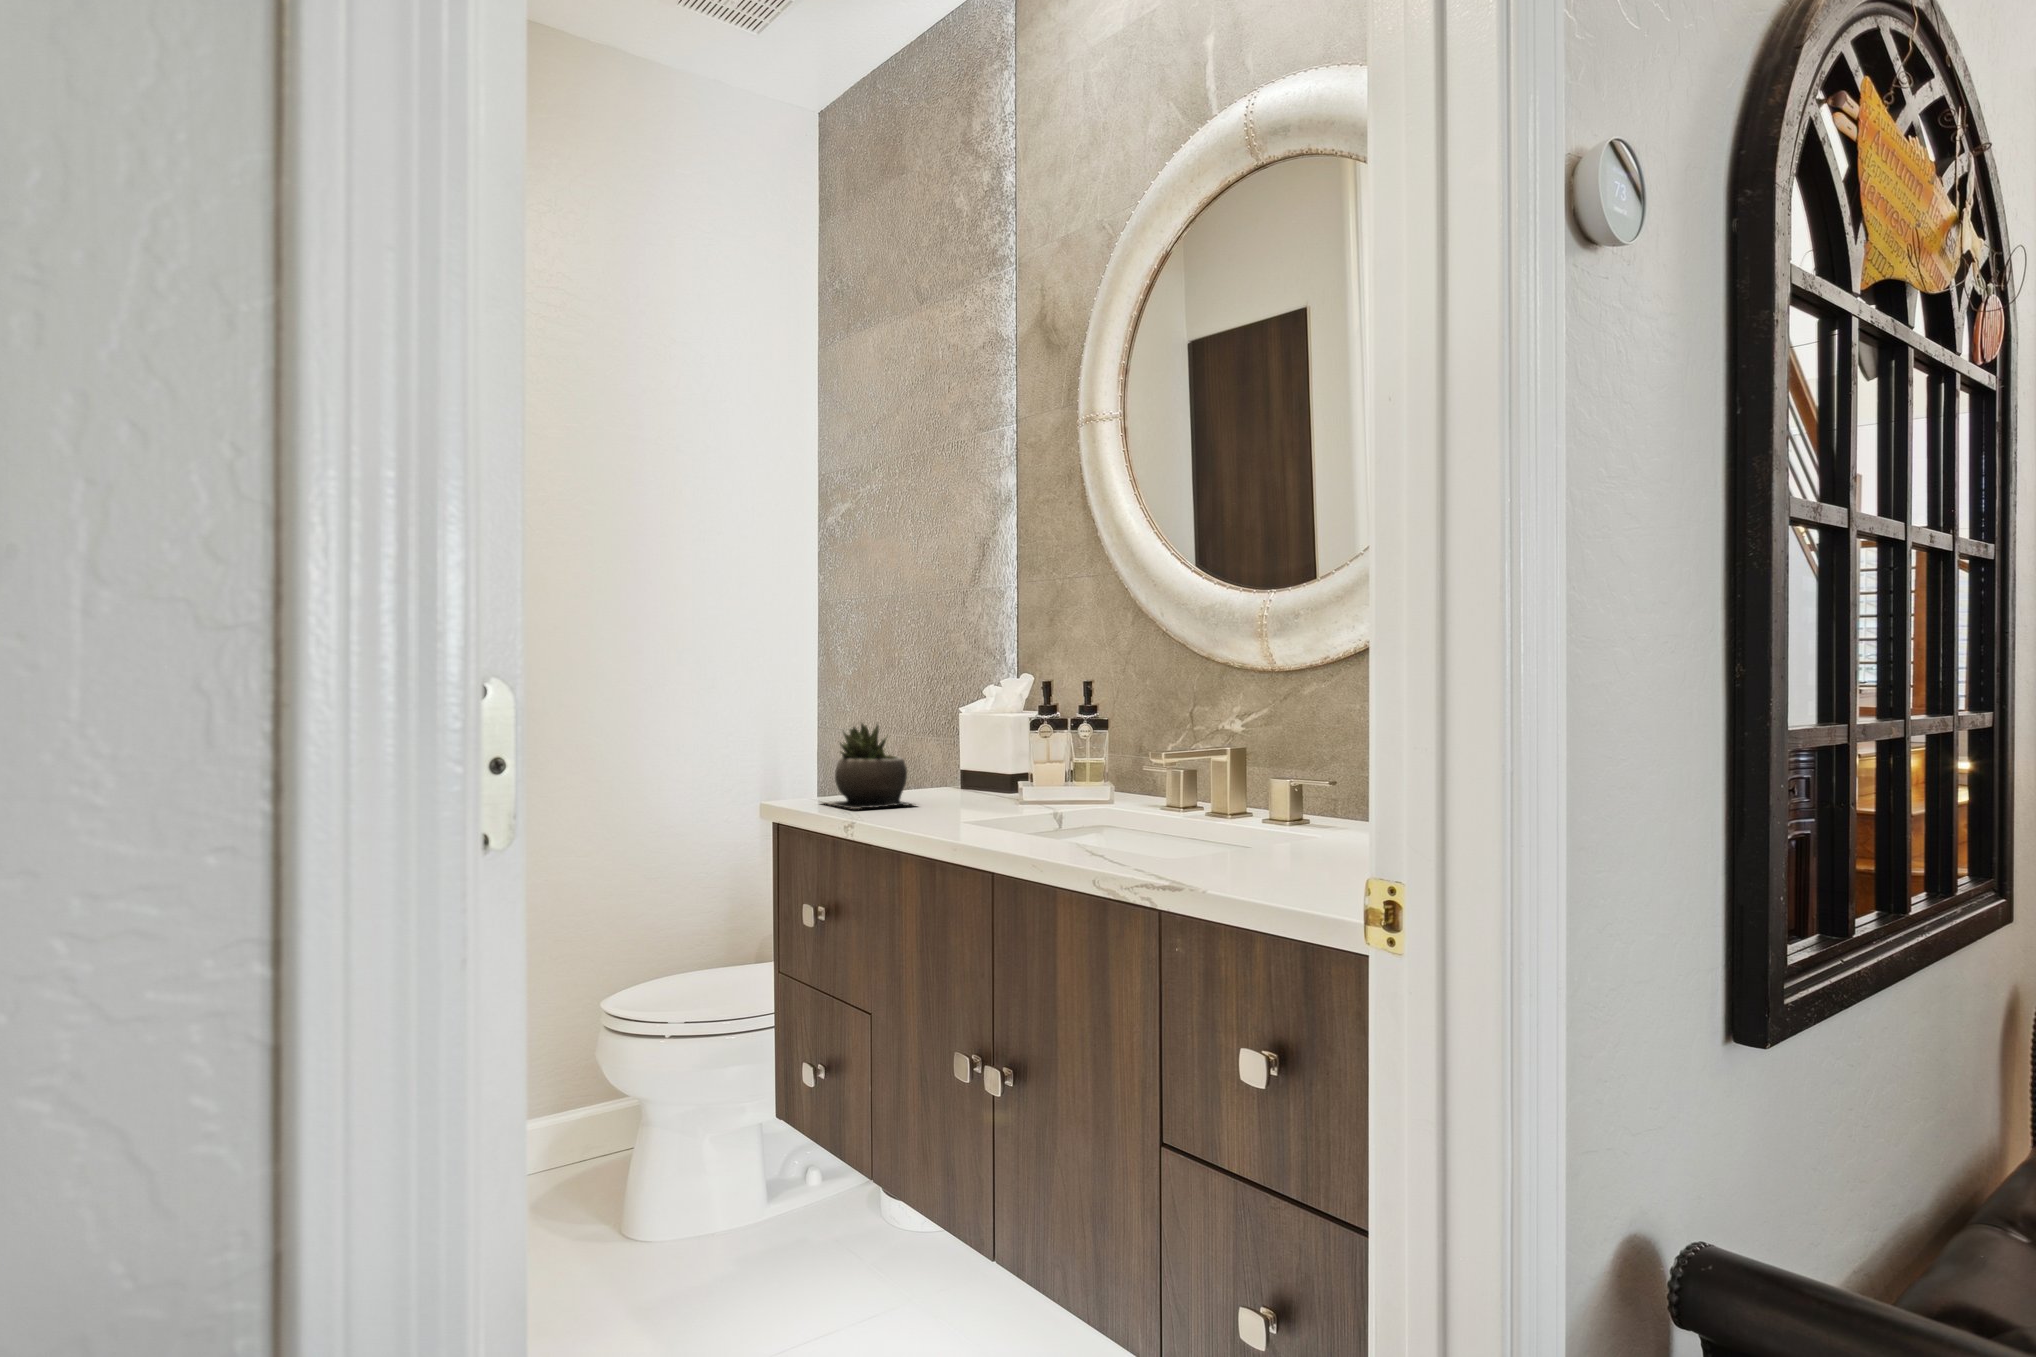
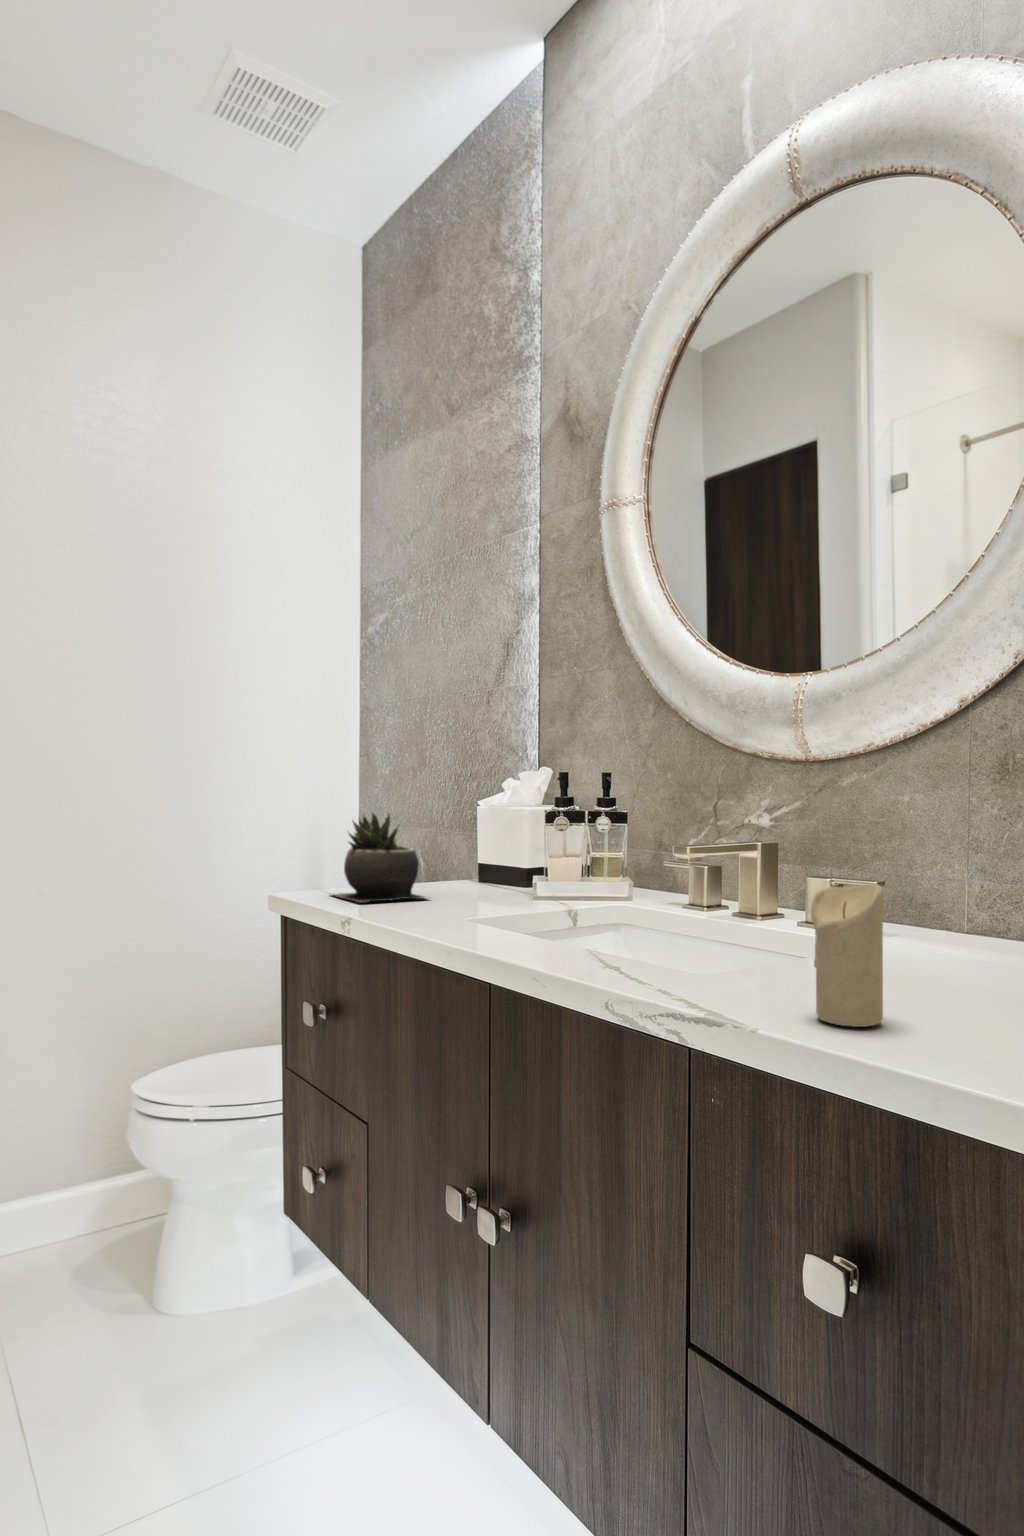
candle: none [1252,780,1306,887] -> present [811,884,884,1027]

